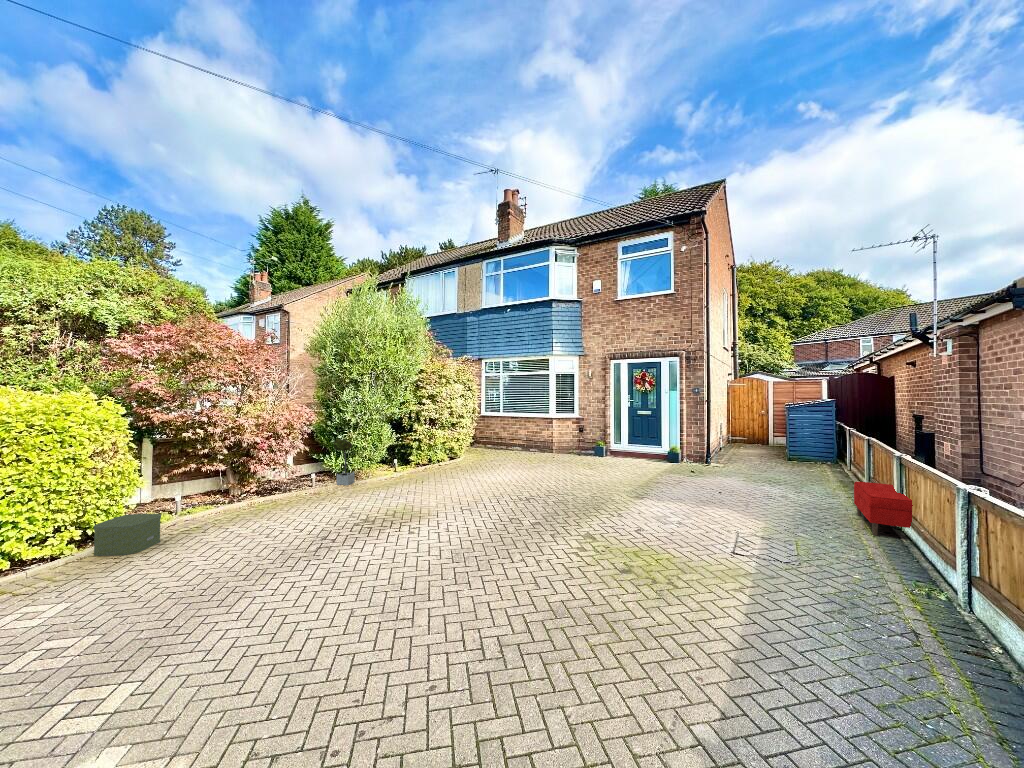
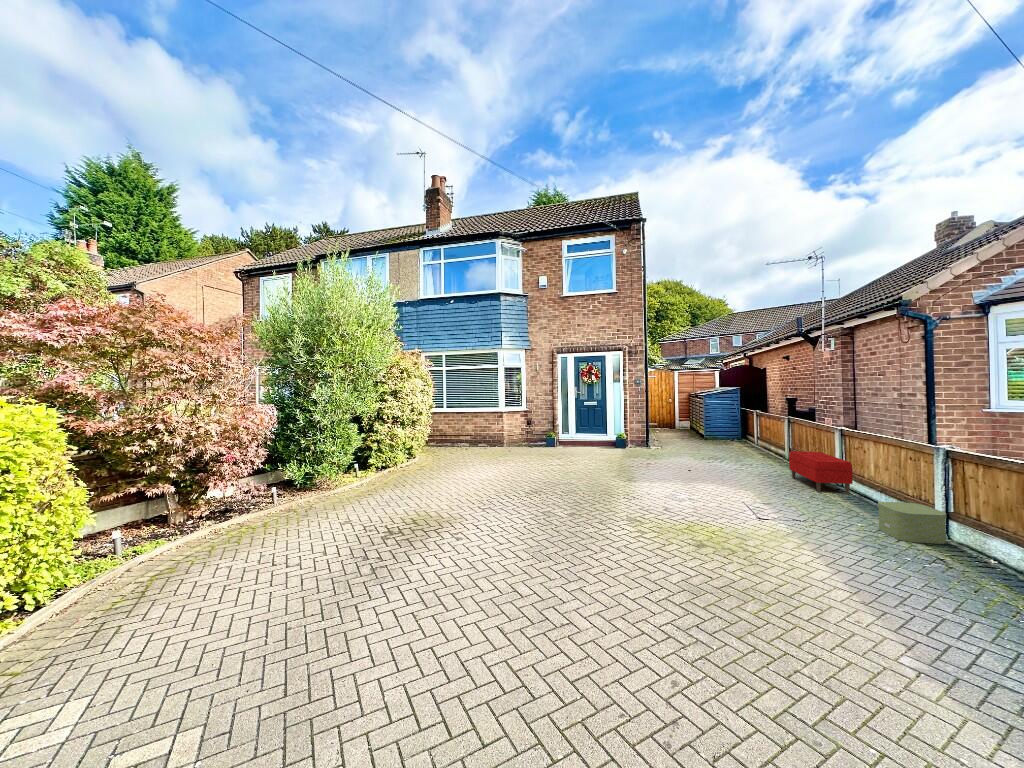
potted tree: present [334,439,354,485] -> none [296,444,322,498]
storage box: present [94,514,161,556] -> present [878,502,946,544]

